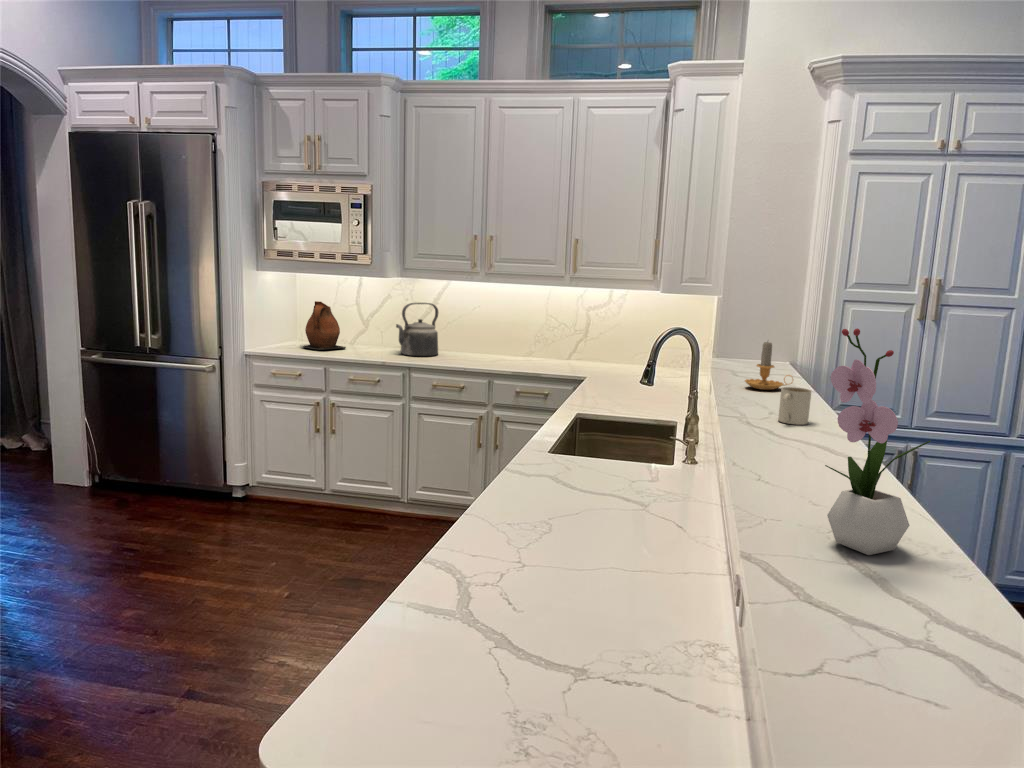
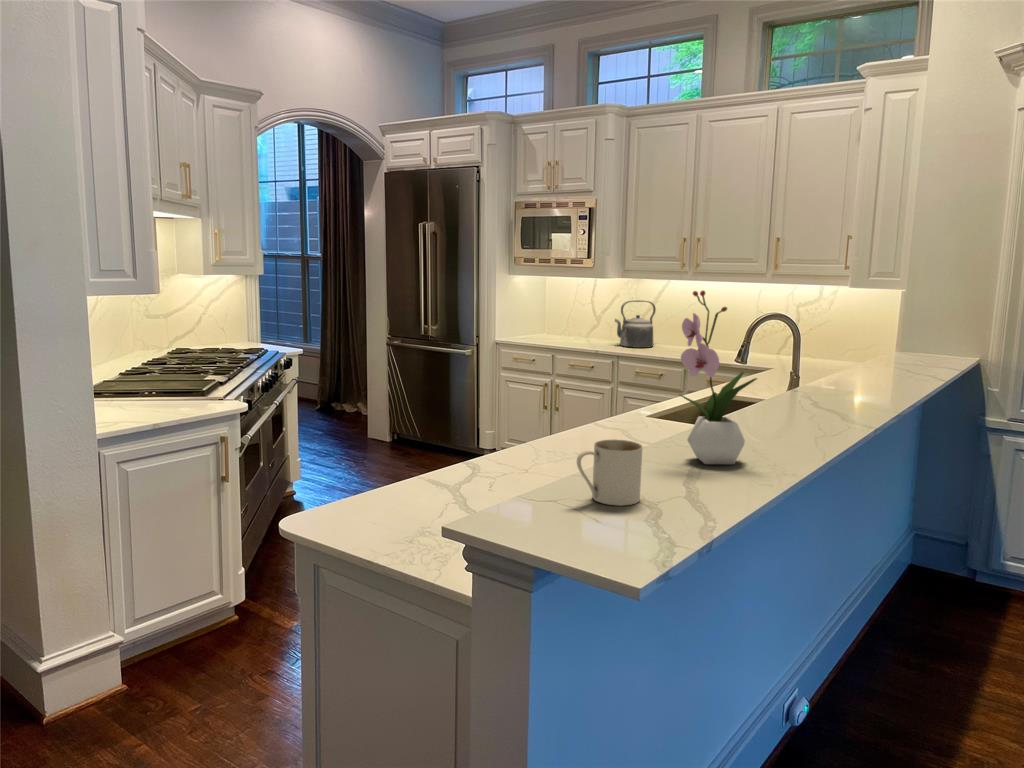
ceramic pitcher: present [303,301,346,350] -> none [540,299,578,340]
candle: present [745,342,793,390] -> none [869,328,917,376]
mug: present [778,387,811,425] -> present [577,439,643,506]

